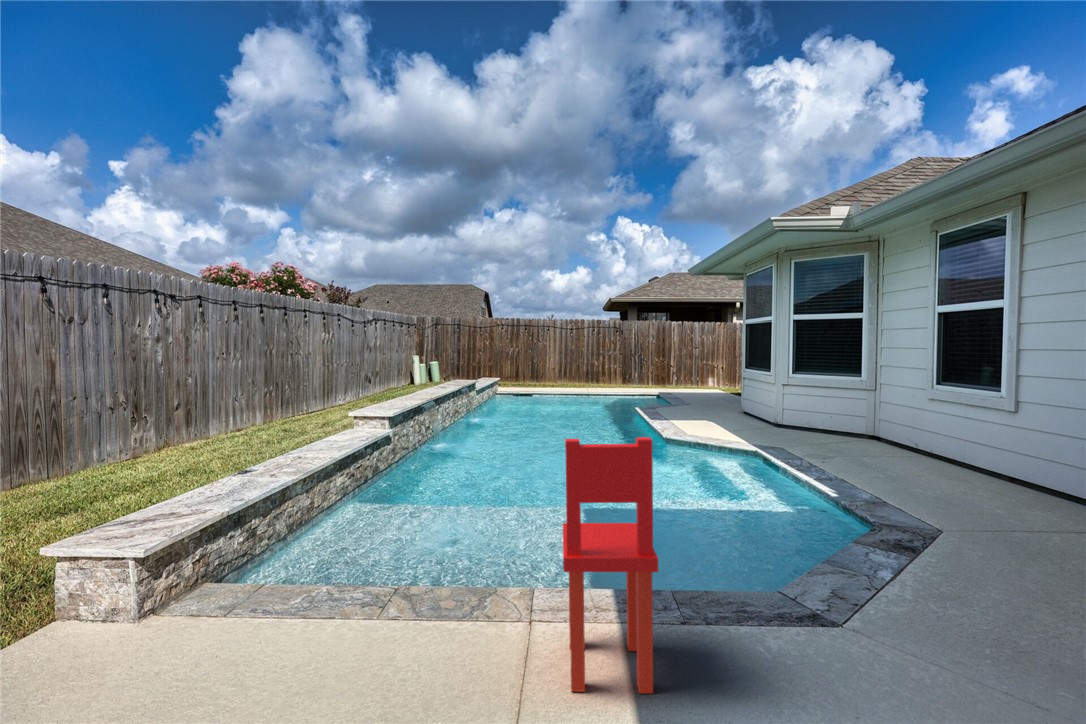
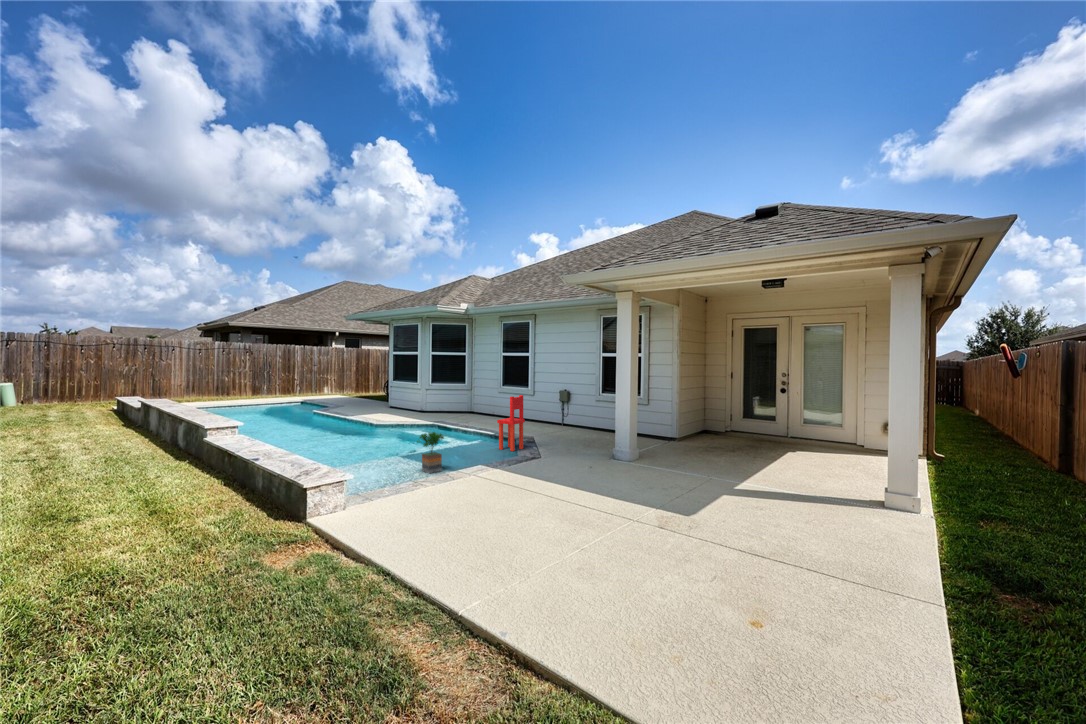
potted tree: none [90,522,223,682] -> present [417,432,444,473]

